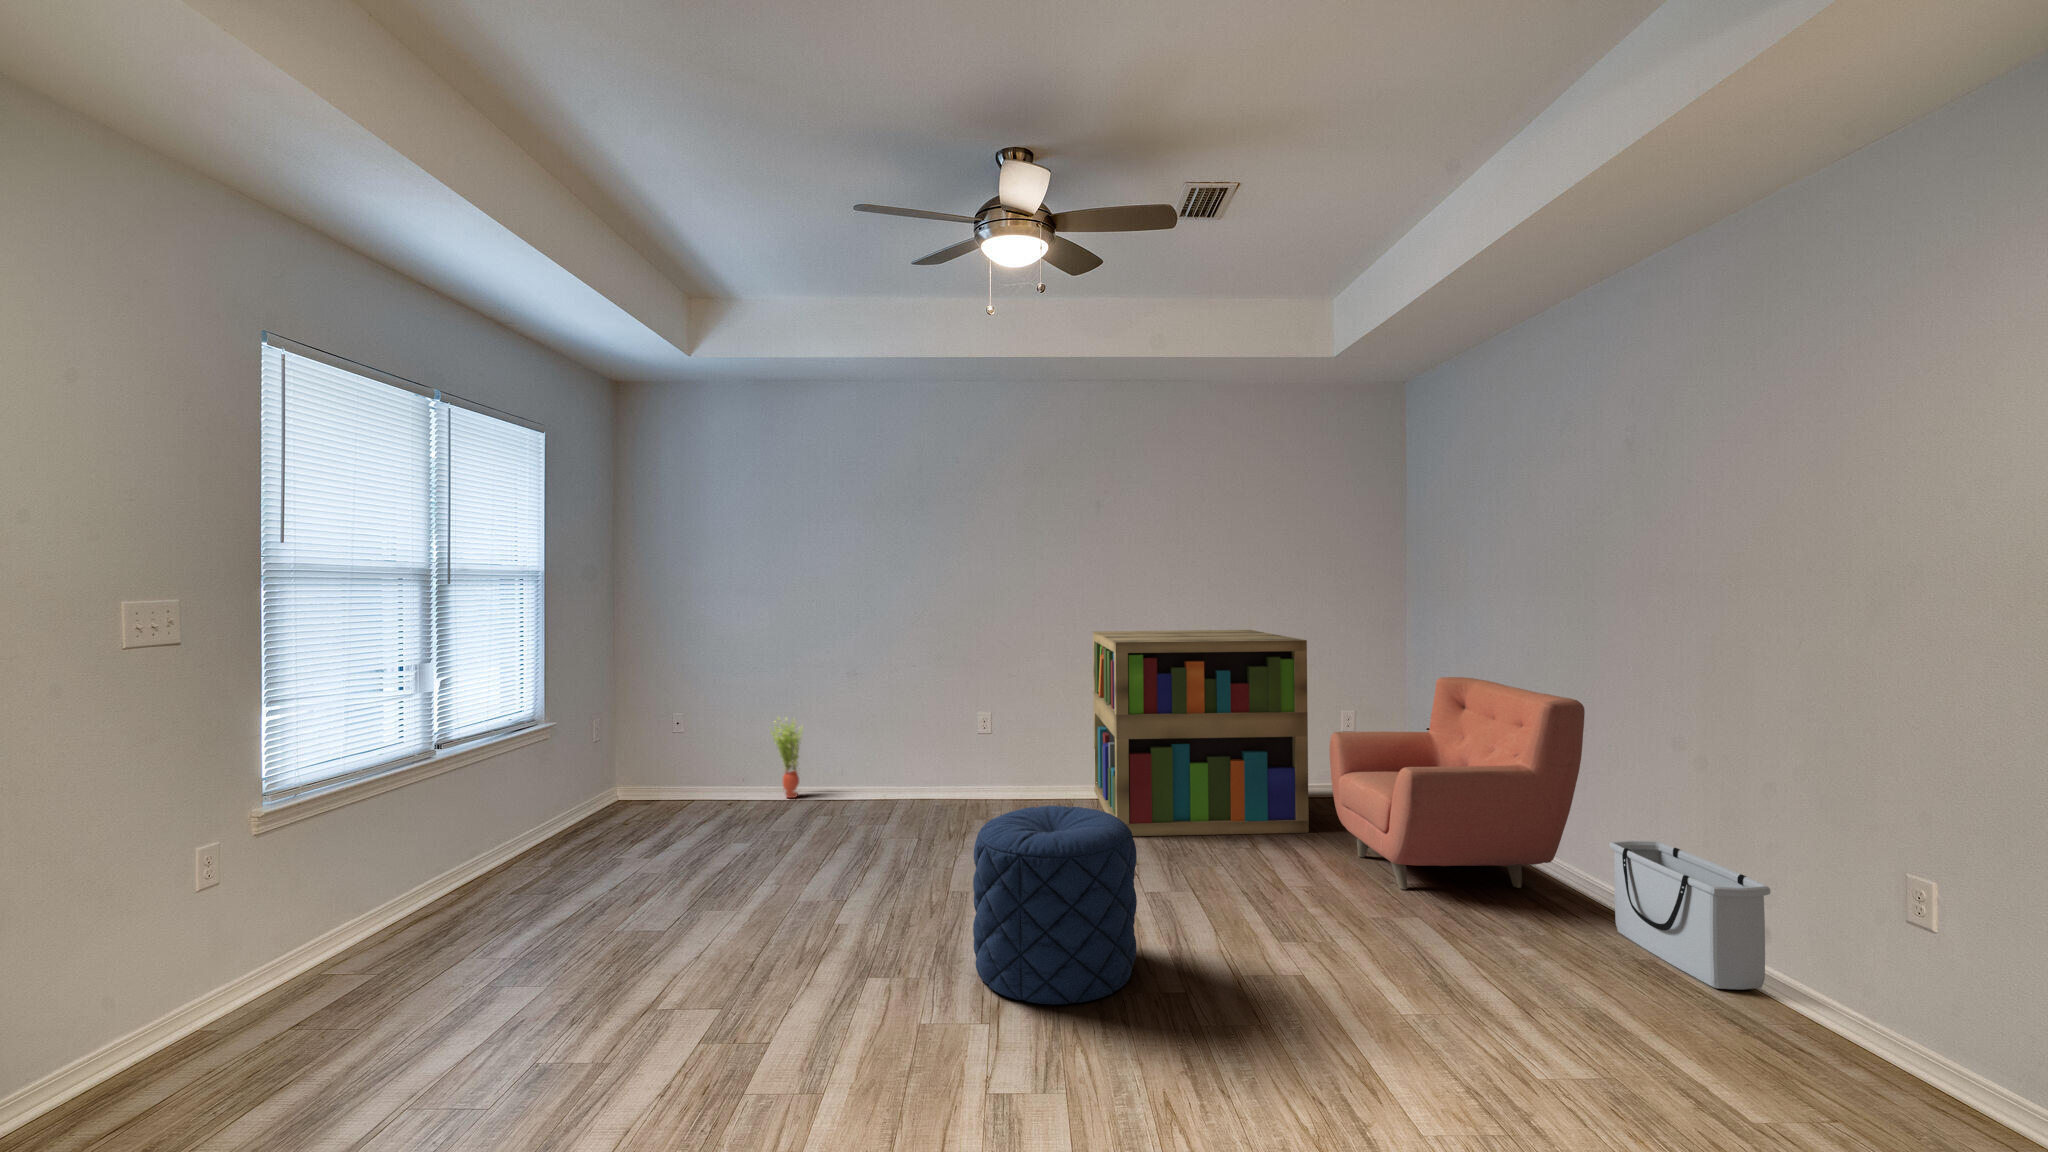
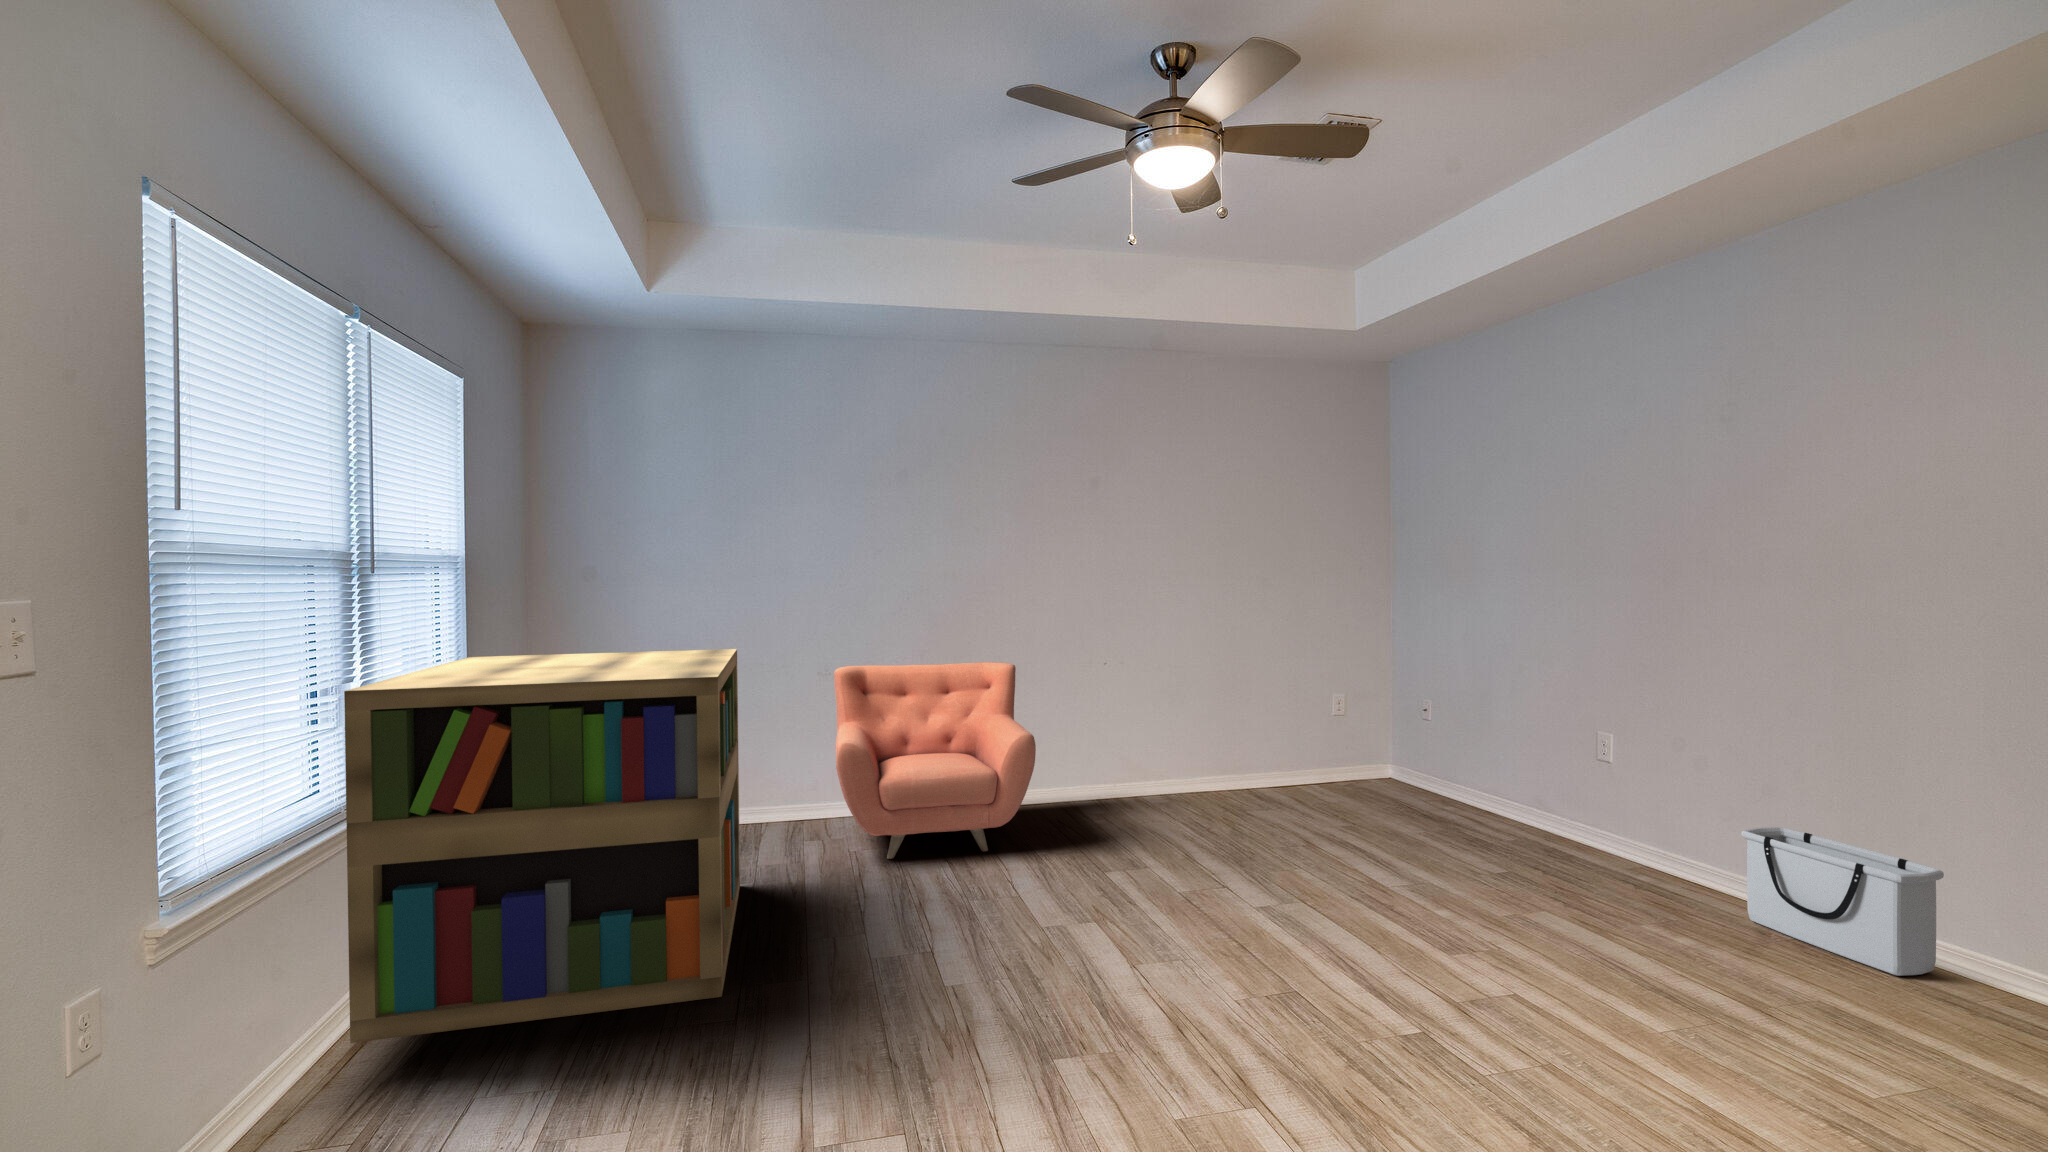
bookshelf: present [1093,630,1309,836] -> present [344,649,740,1043]
armchair: present [1329,677,1585,889] -> present [834,662,1036,859]
potted plant: present [771,718,803,798] -> none [737,728,780,825]
pouf: present [973,806,1137,1005] -> none [1164,831,1363,1077]

